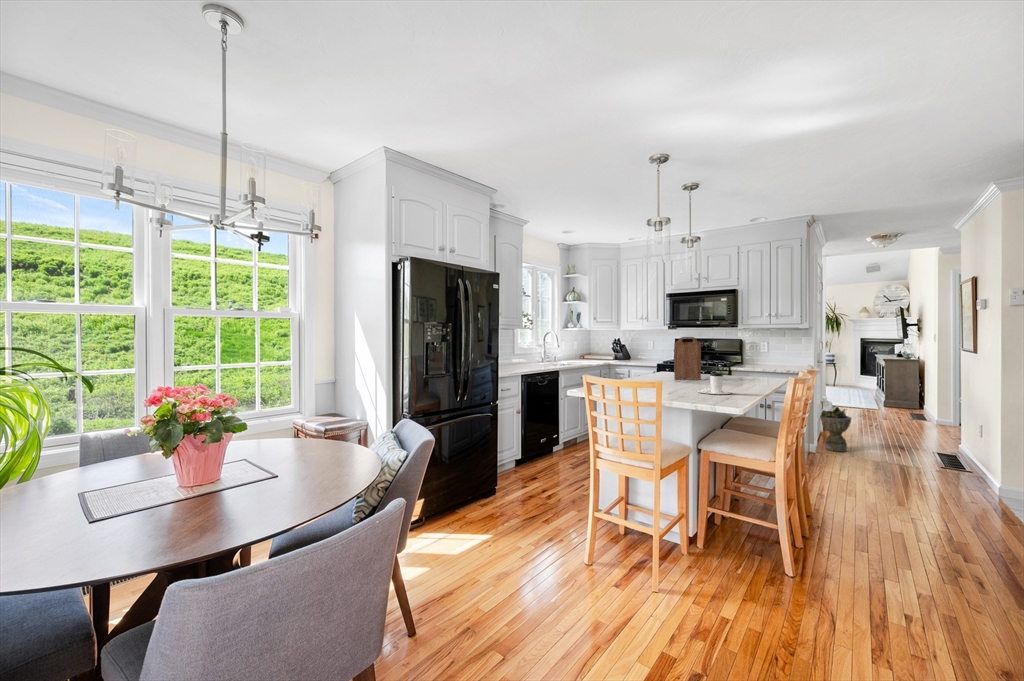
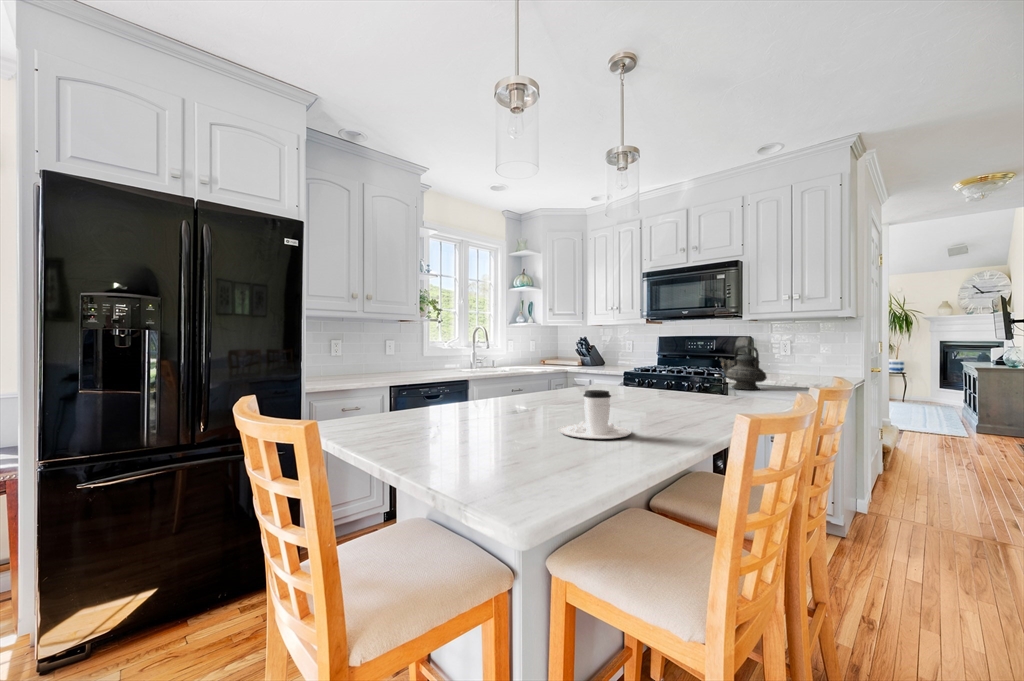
cutting board: present [674,337,701,380] -> none [603,326,646,398]
teapot: none [729,346,760,375] -> present [720,345,767,390]
planter: present [820,407,851,452] -> none [874,439,926,512]

